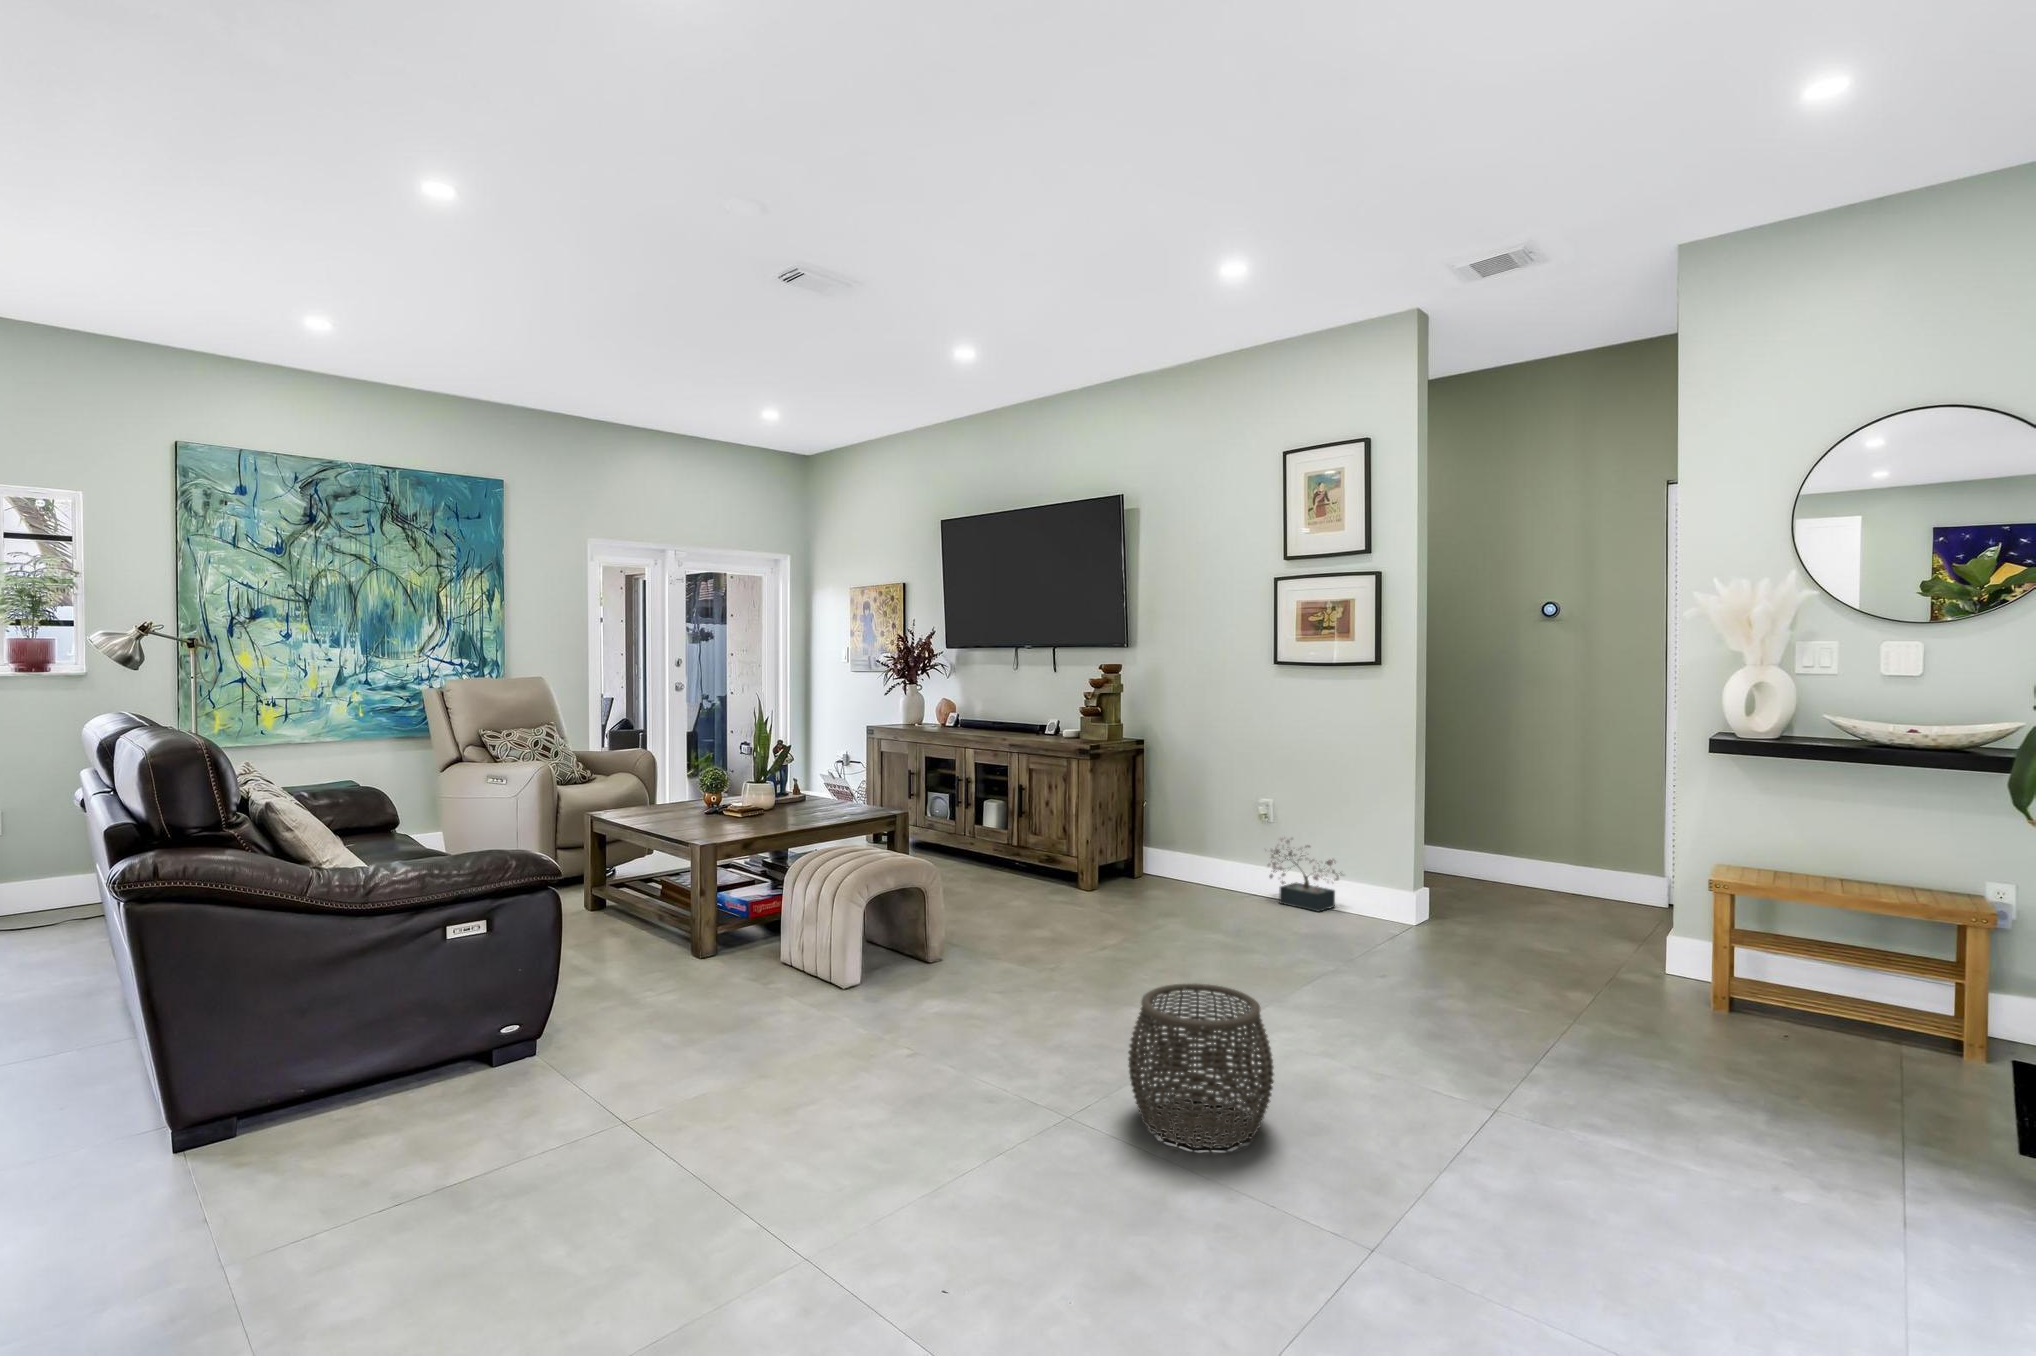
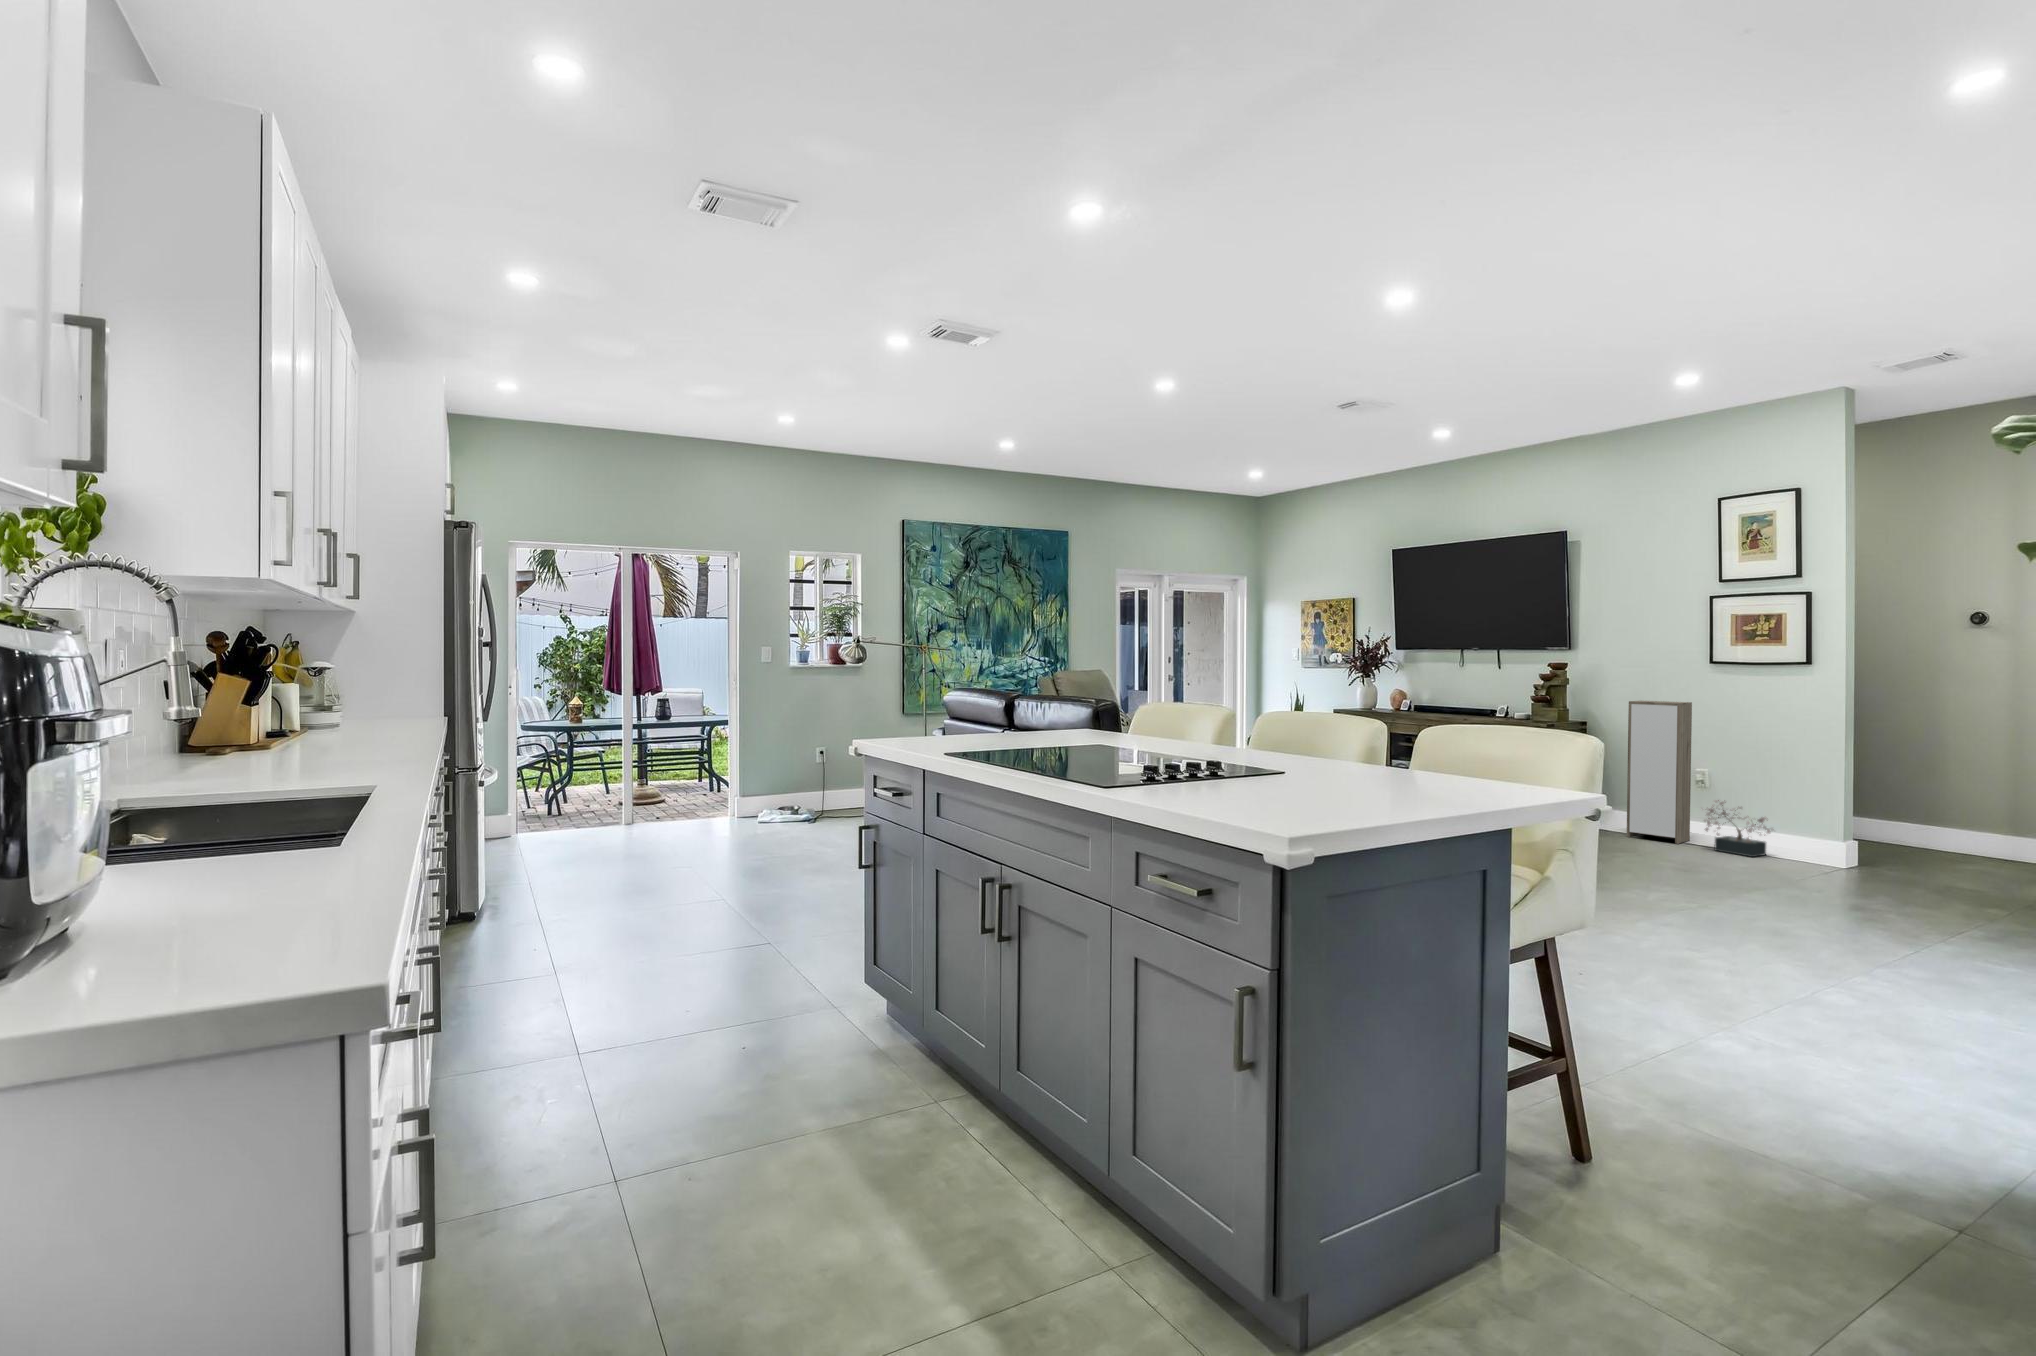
storage cabinet: none [1186,711,1257,895] -> present [1627,700,1692,844]
woven basket: present [1128,983,1274,1149] -> none [1646,862,1752,952]

